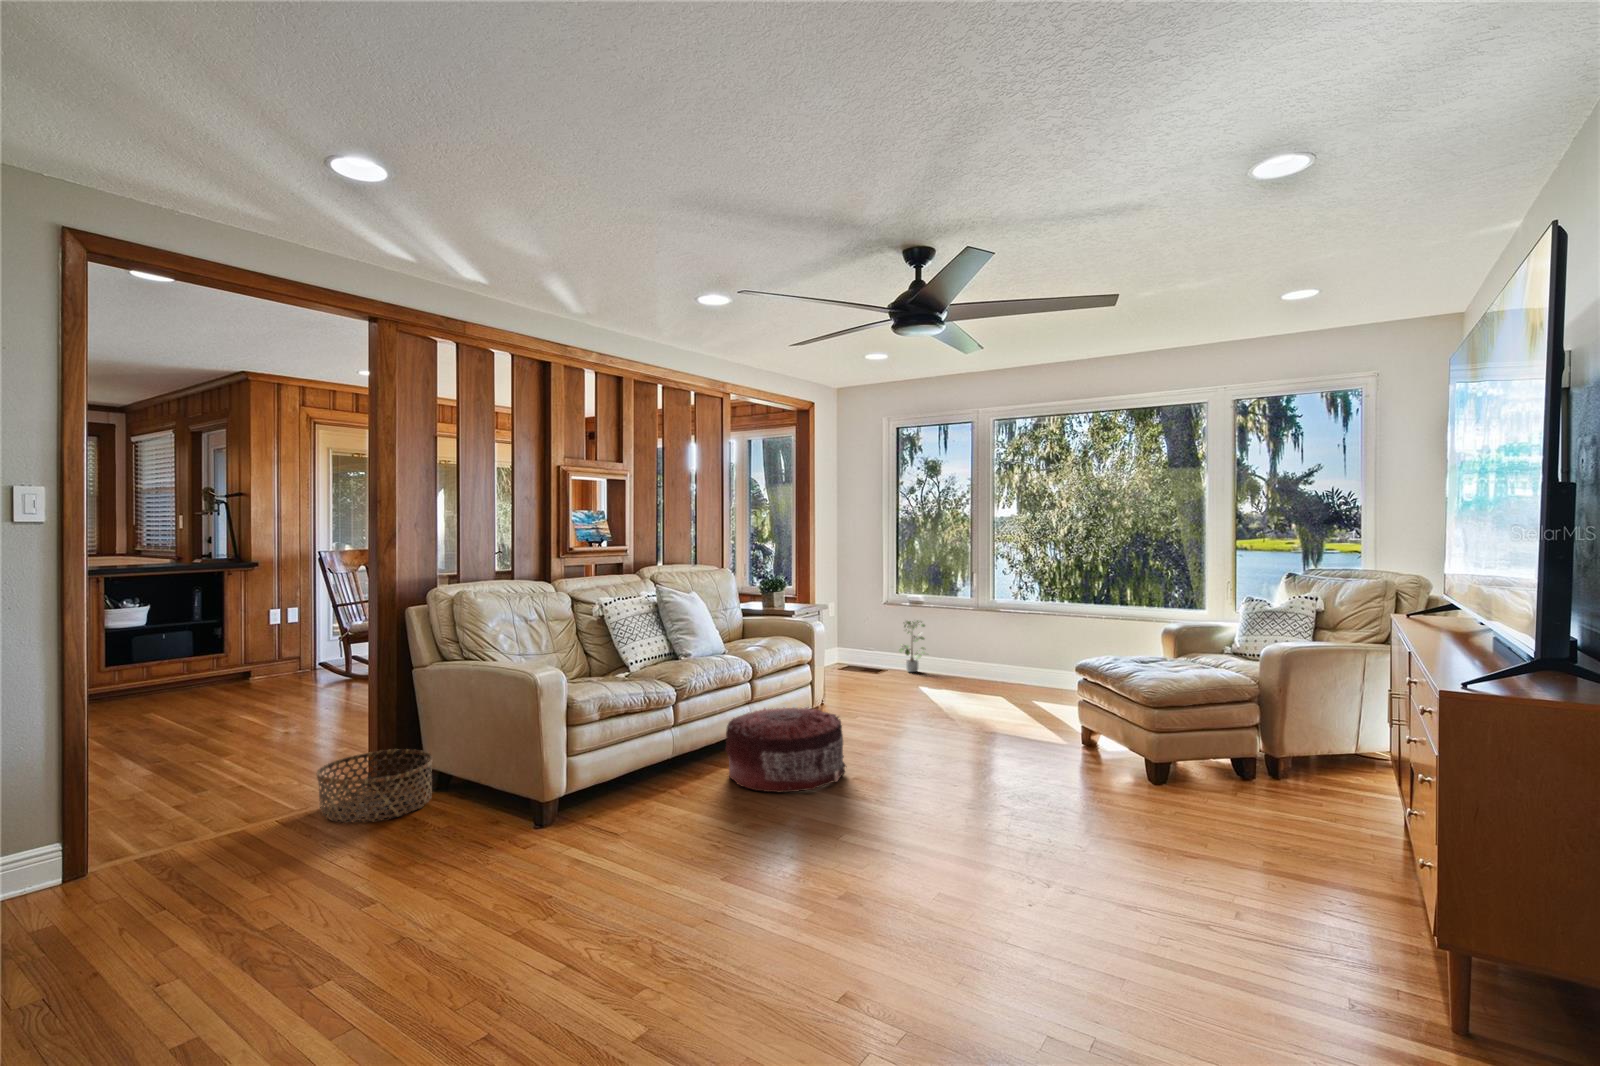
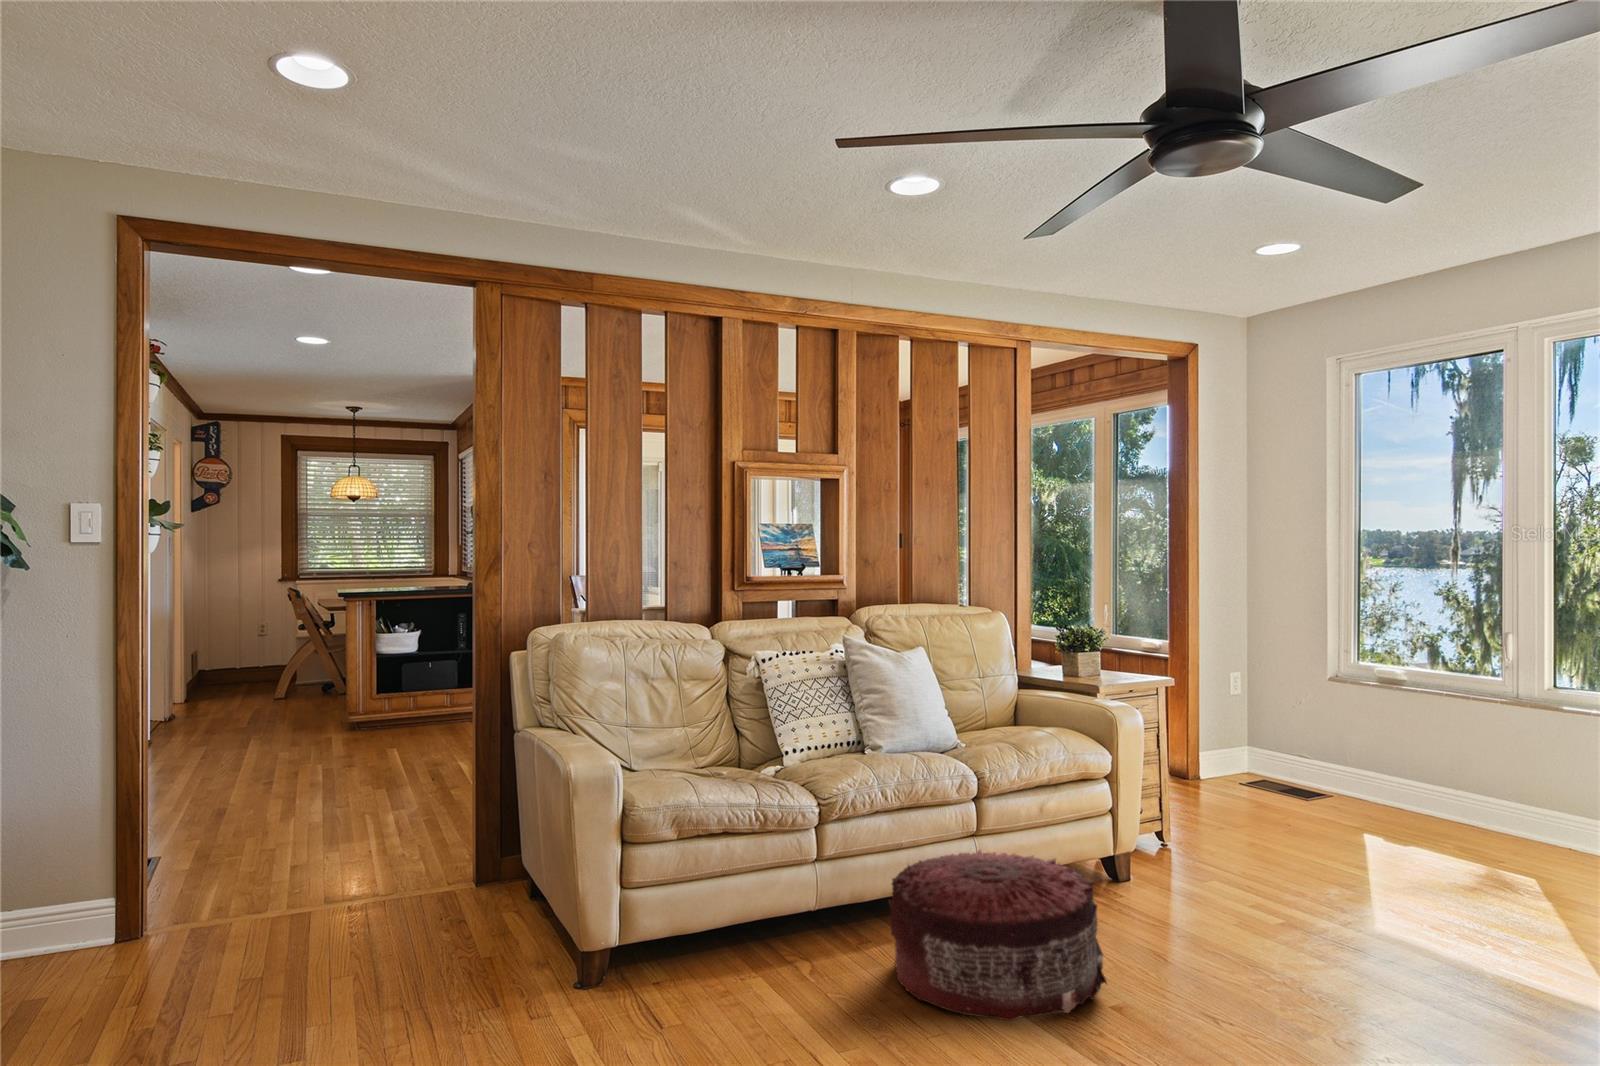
potted plant: present [899,621,925,672] -> none [1349,706,1410,801]
basket: present [317,749,433,822] -> none [364,837,507,937]

